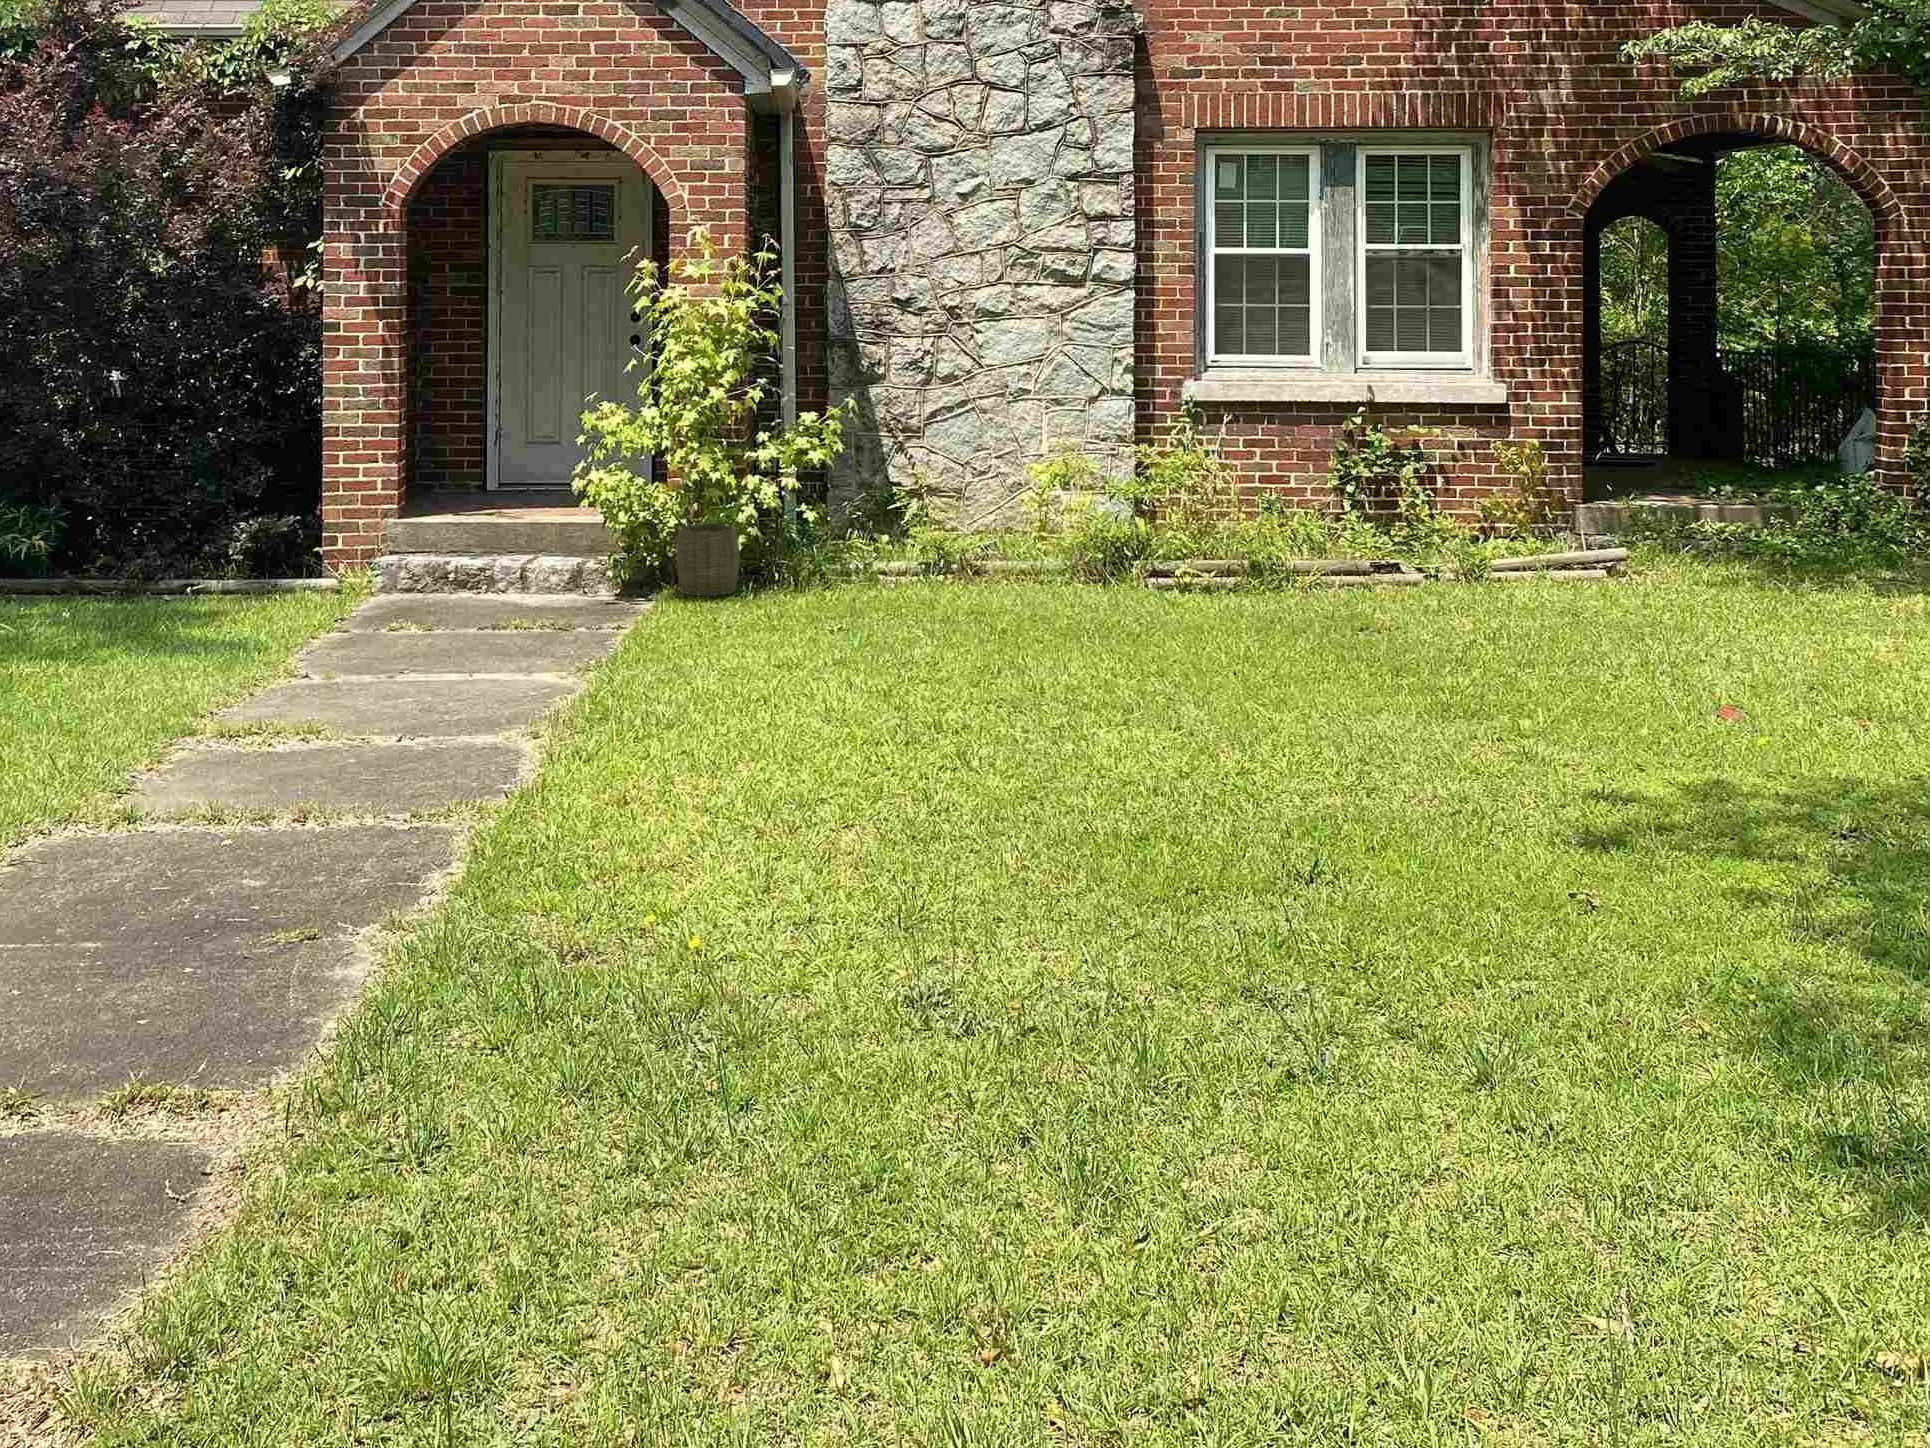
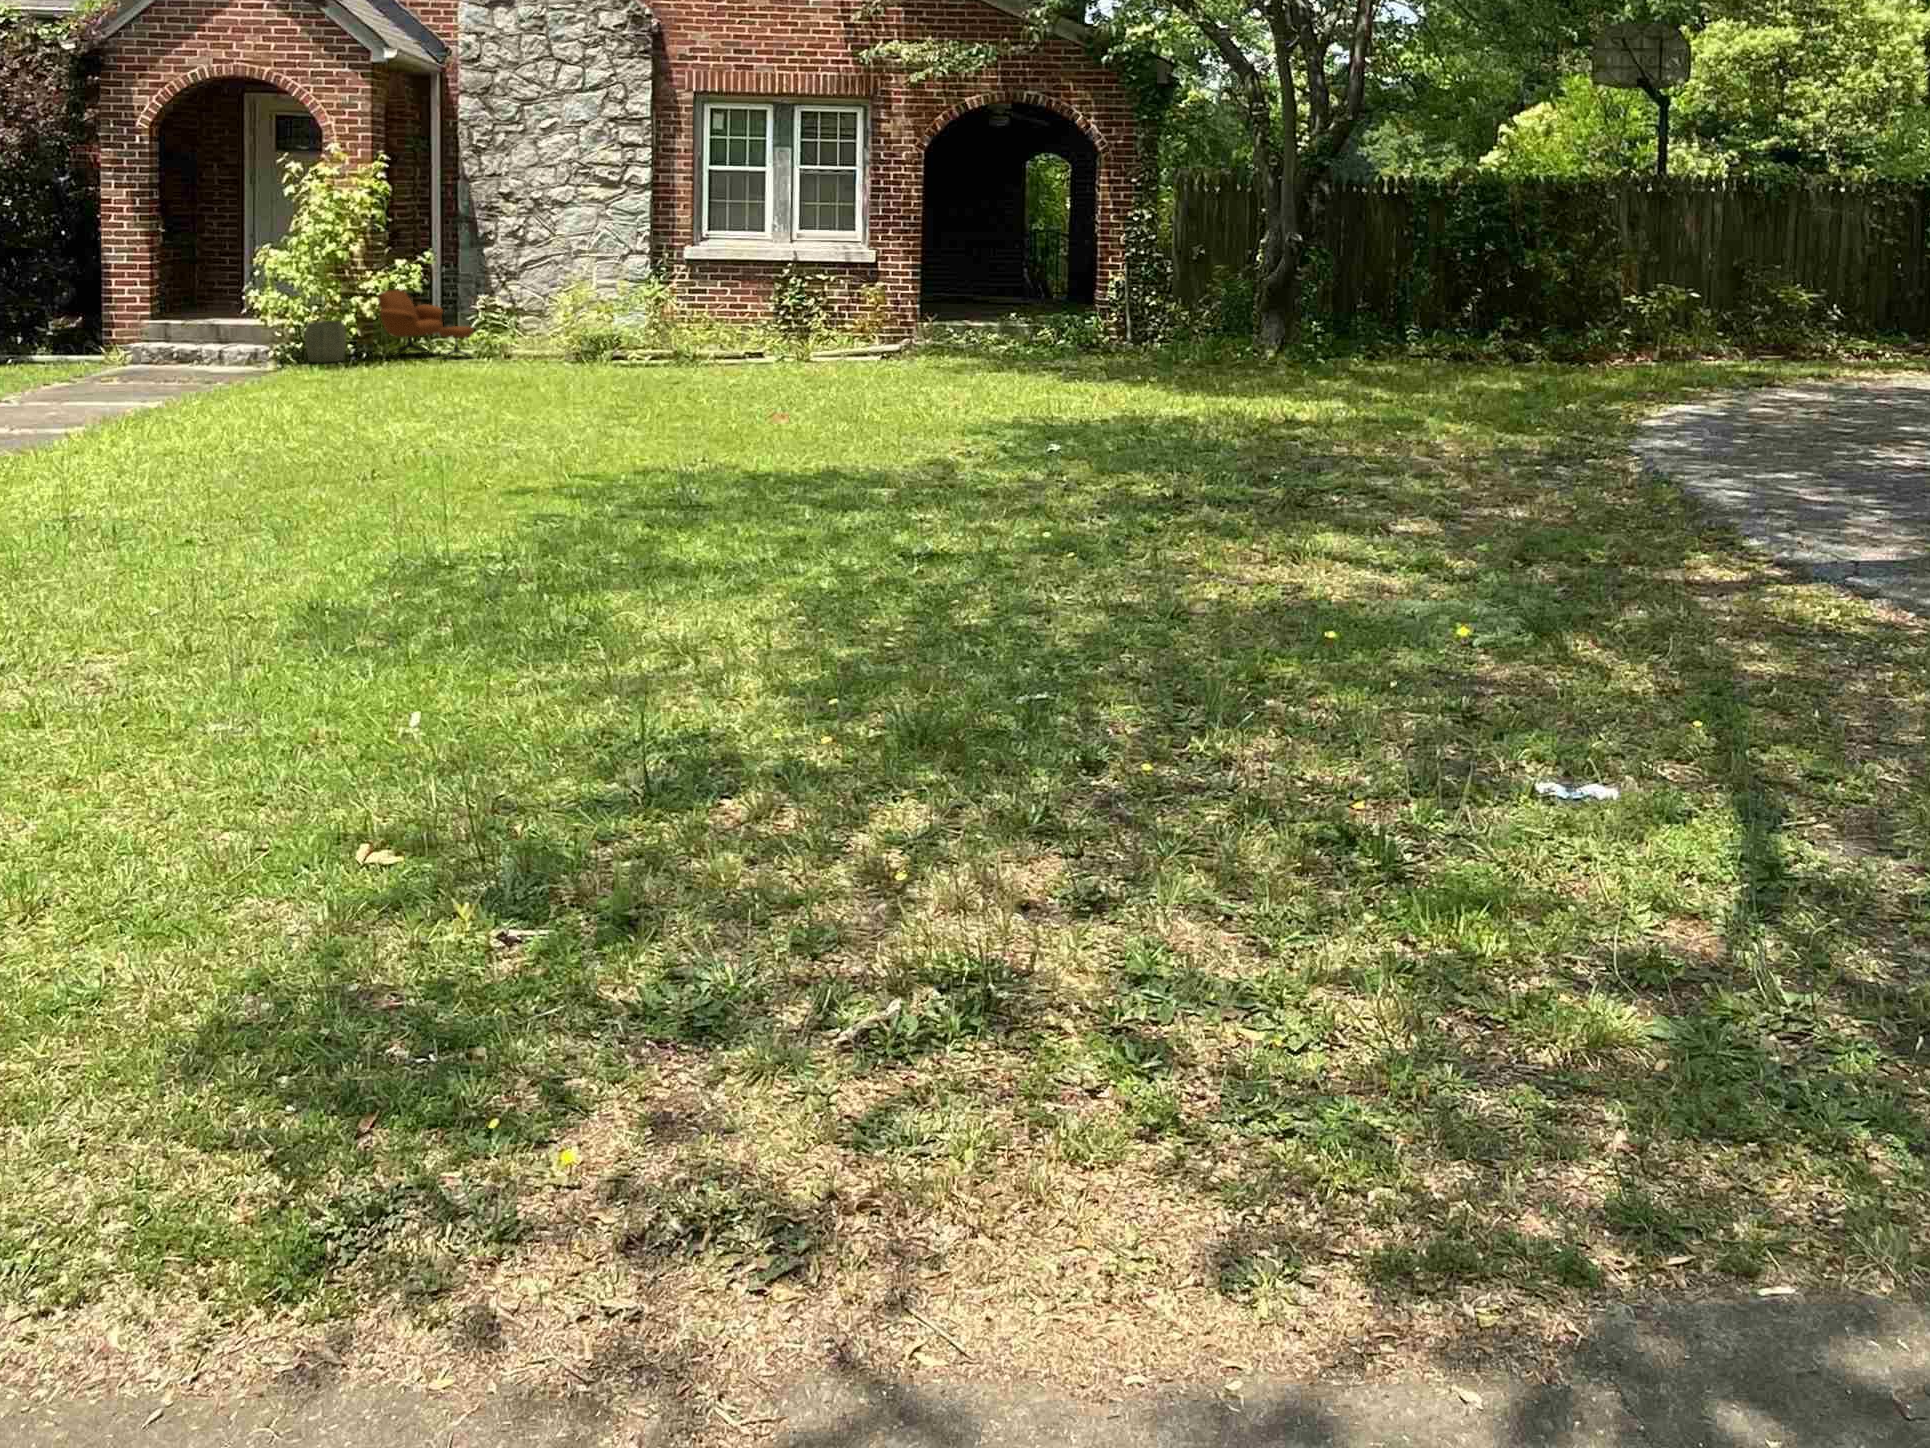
lounge chair: none [767,441,939,586] -> present [378,288,474,358]

